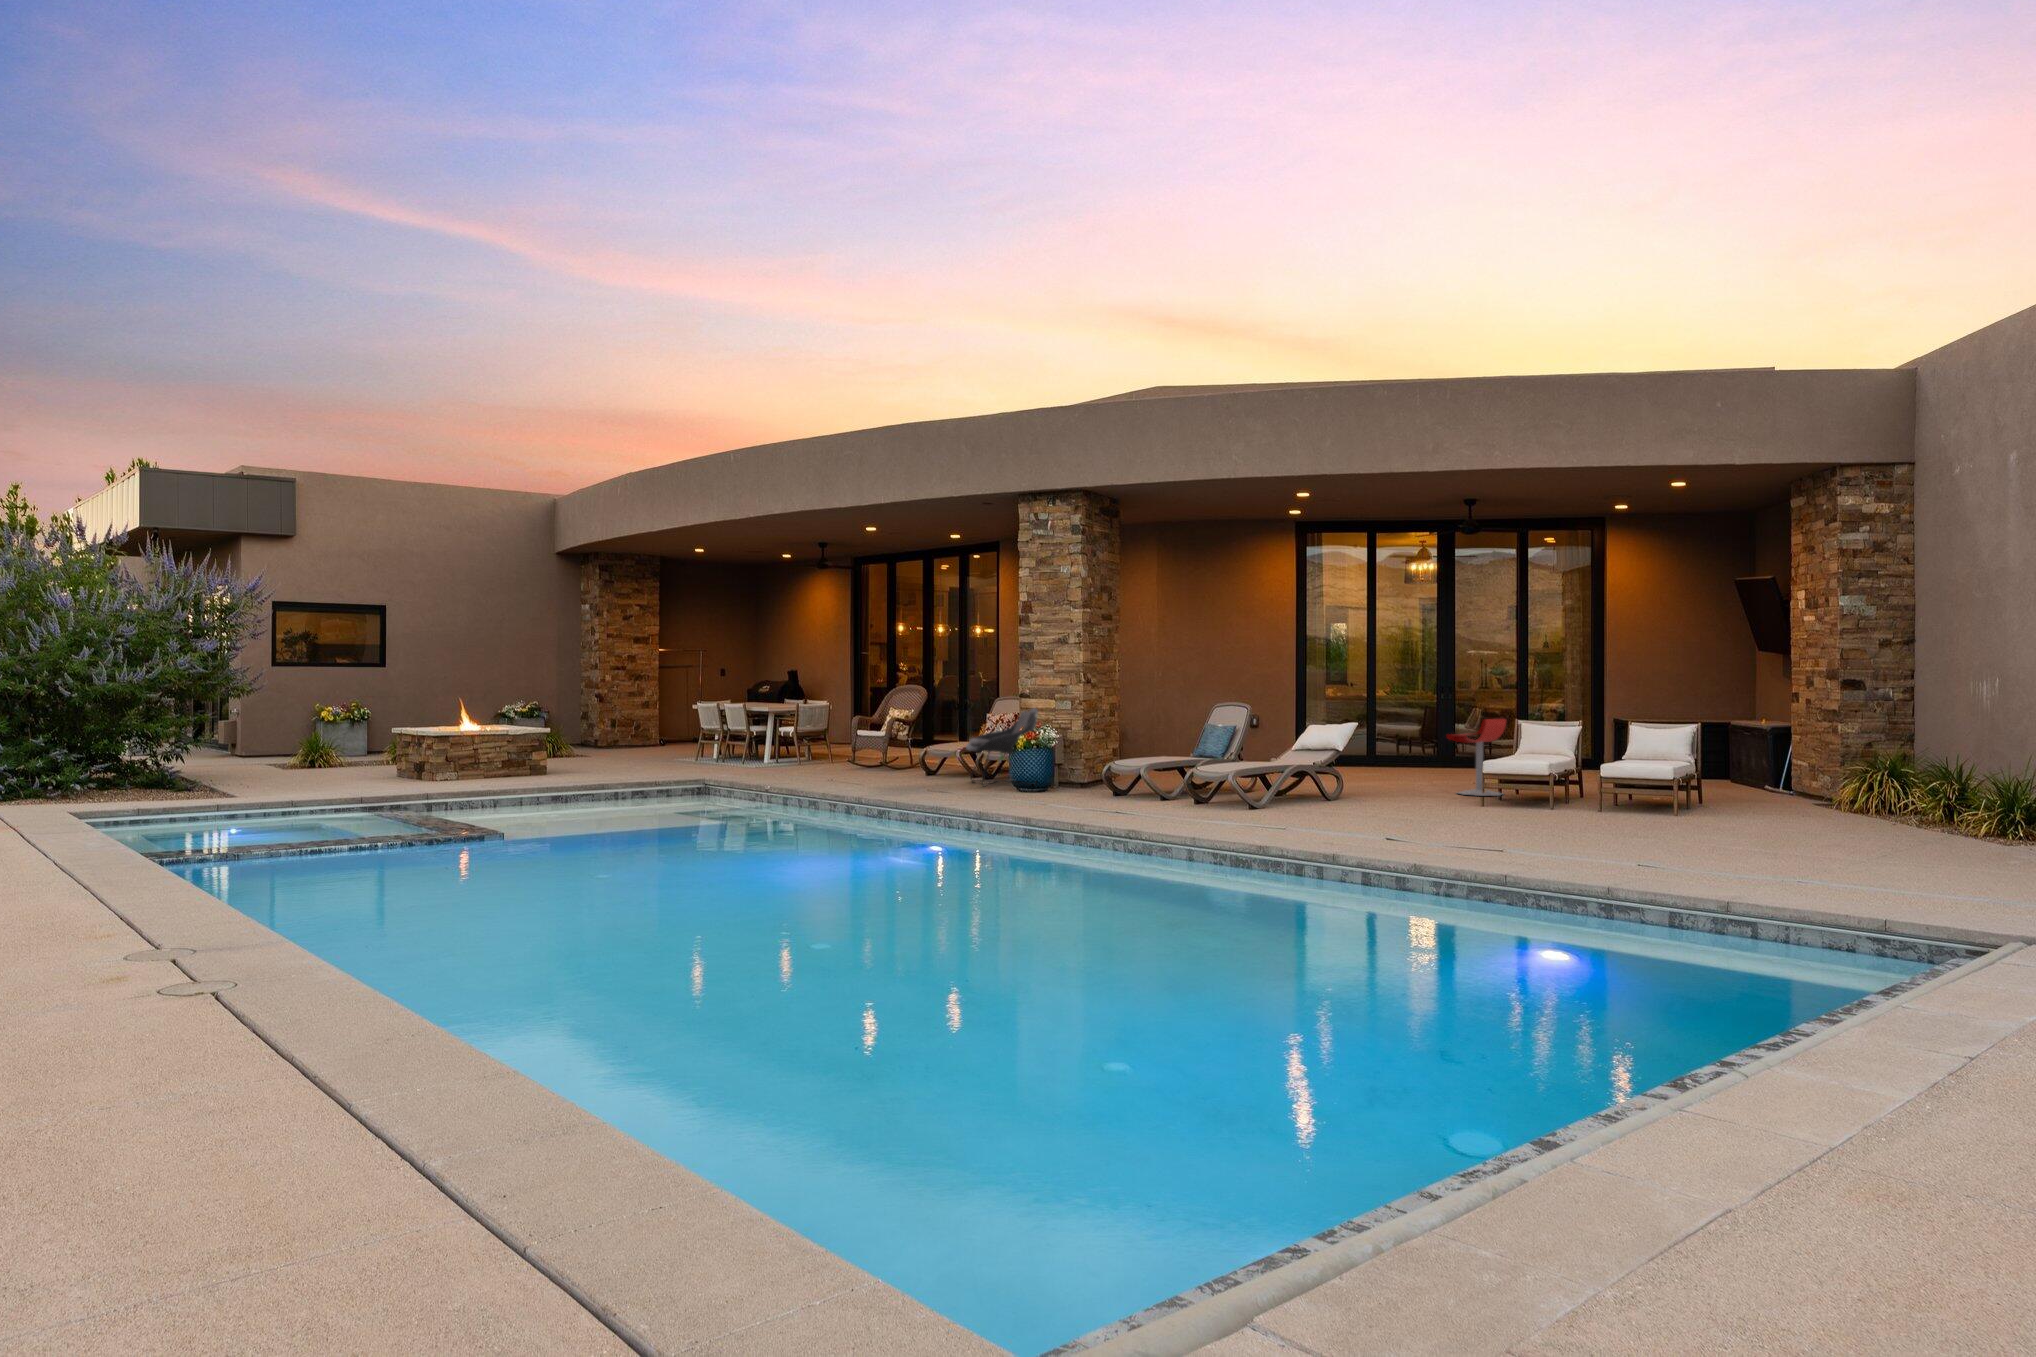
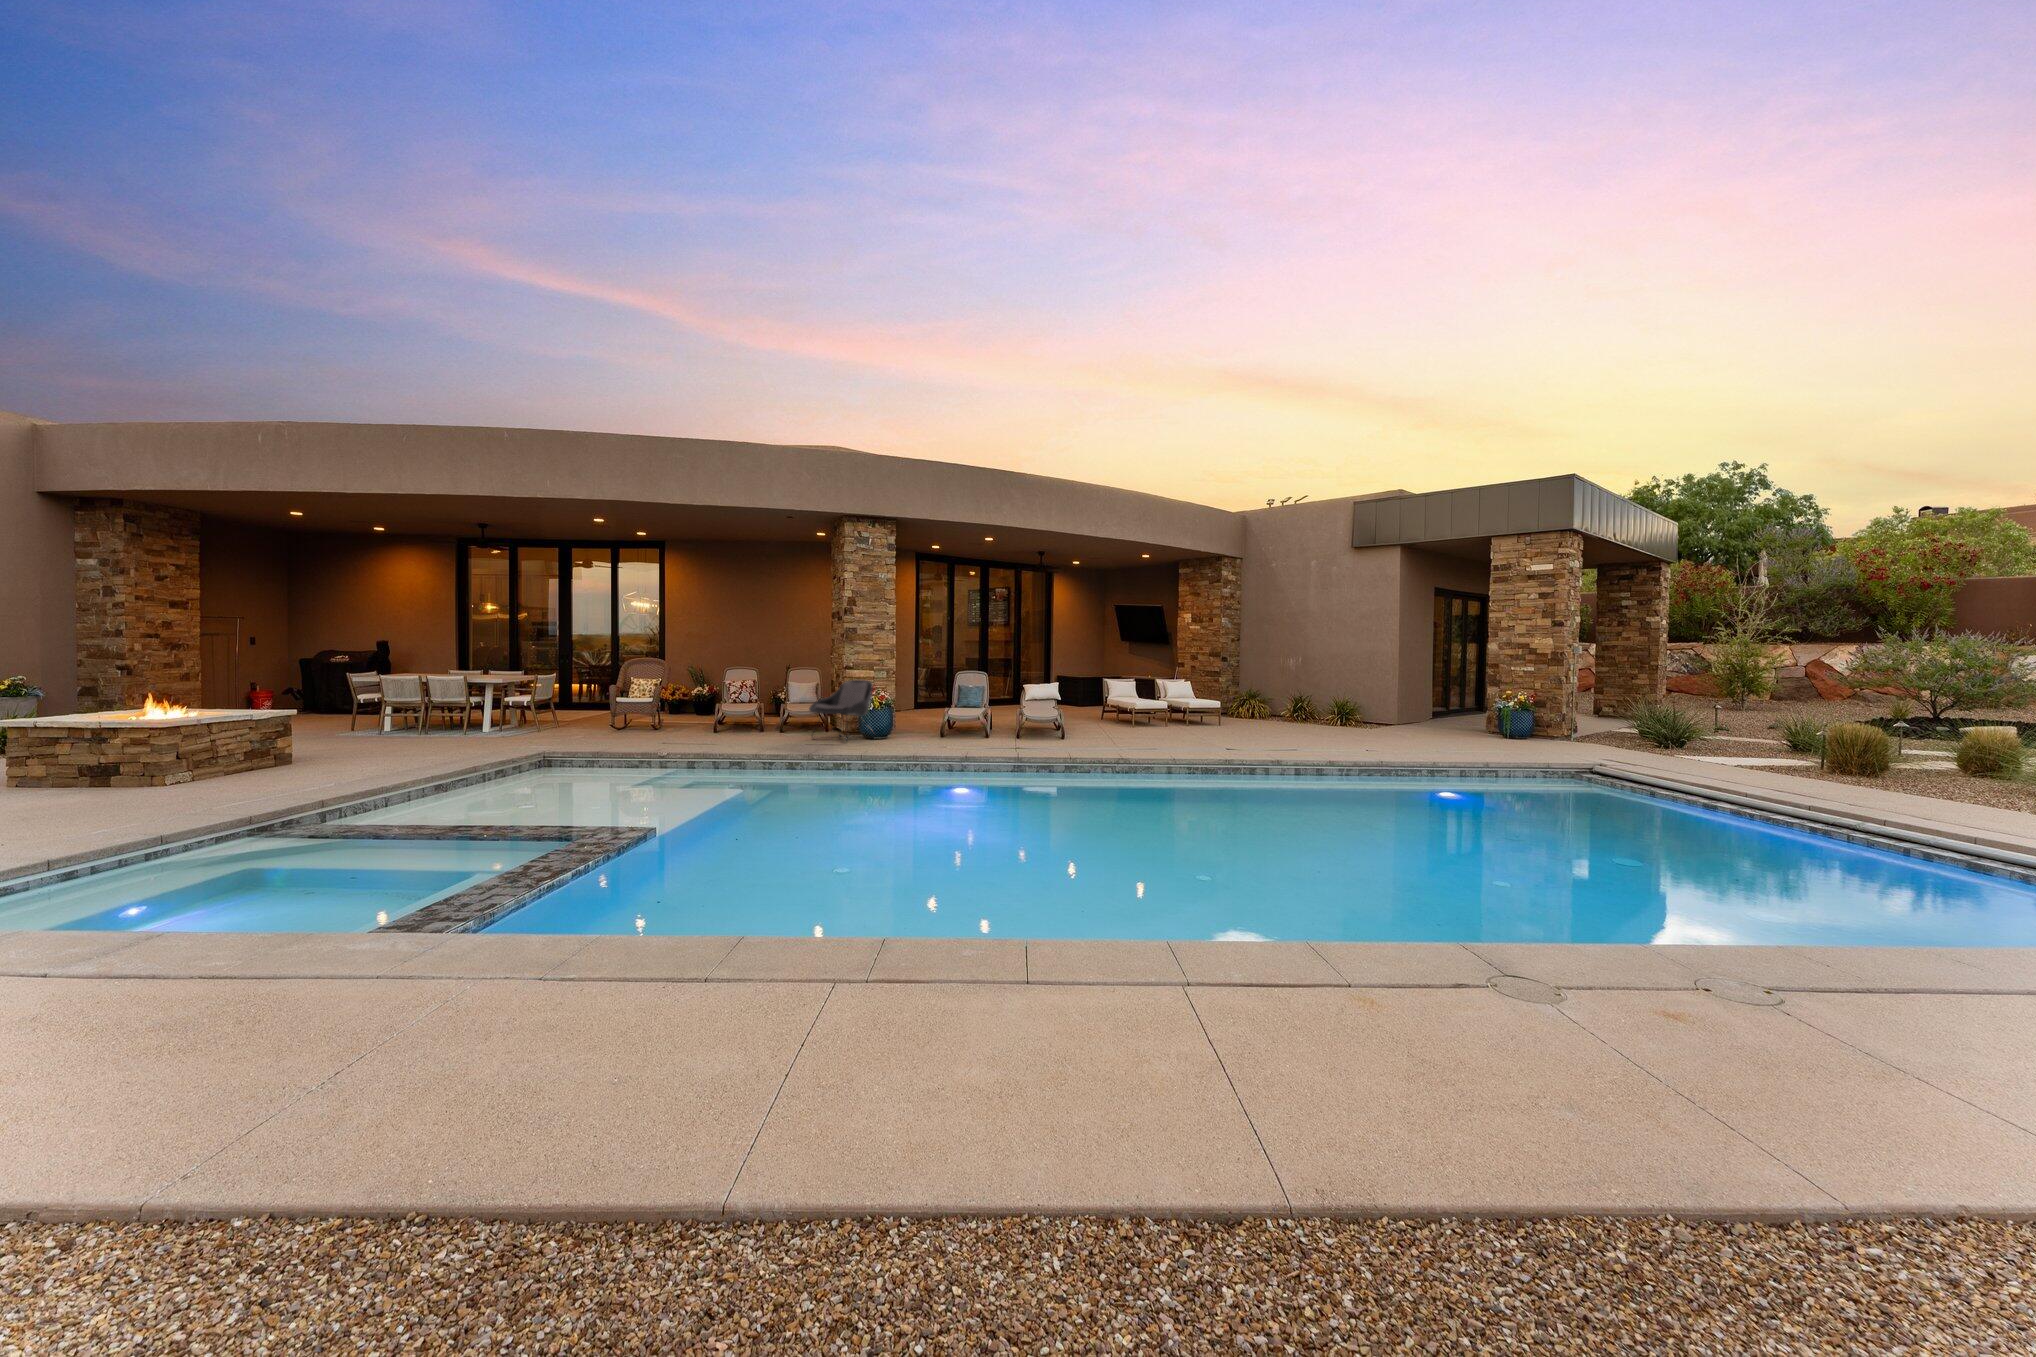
stool: present [1447,719,1506,796] -> none [1103,682,1132,726]

